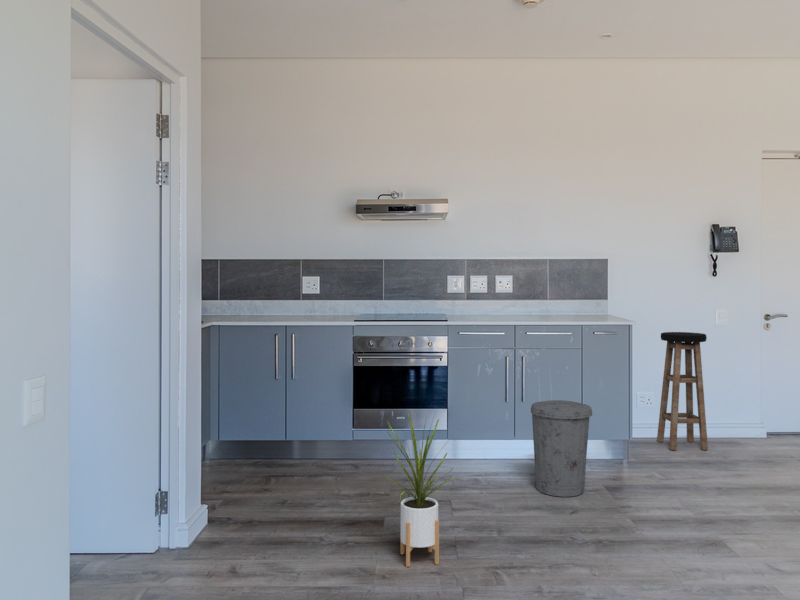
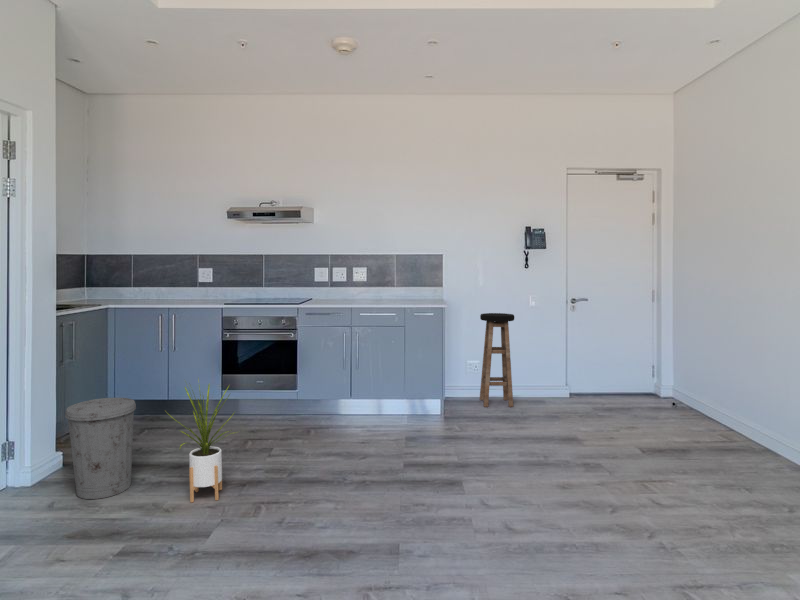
trash can: present [531,400,592,497] -> present [65,398,136,499]

